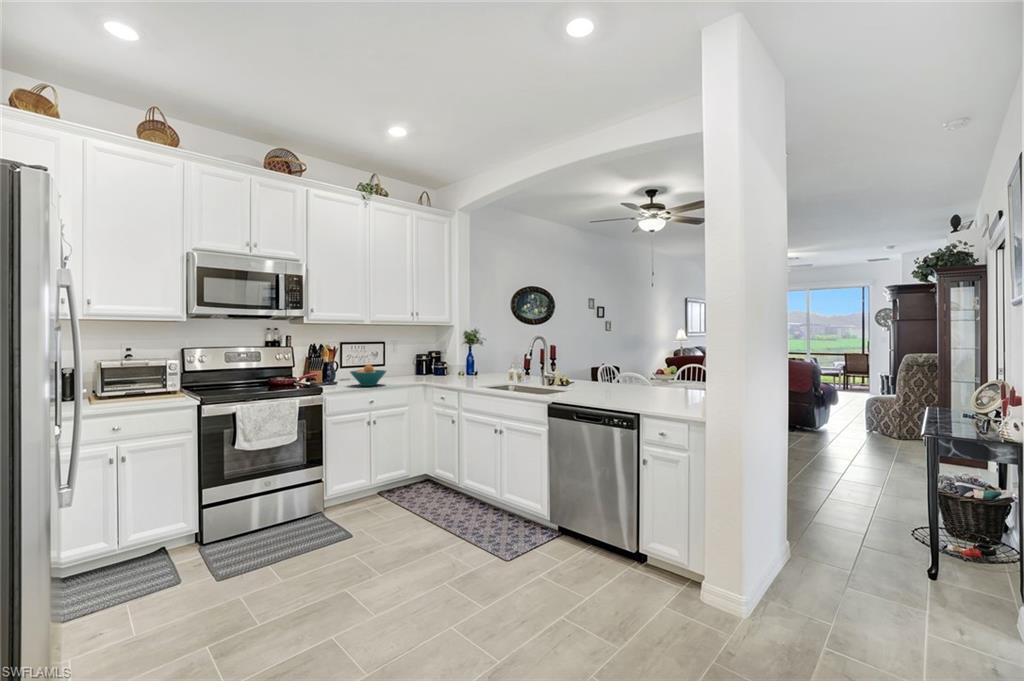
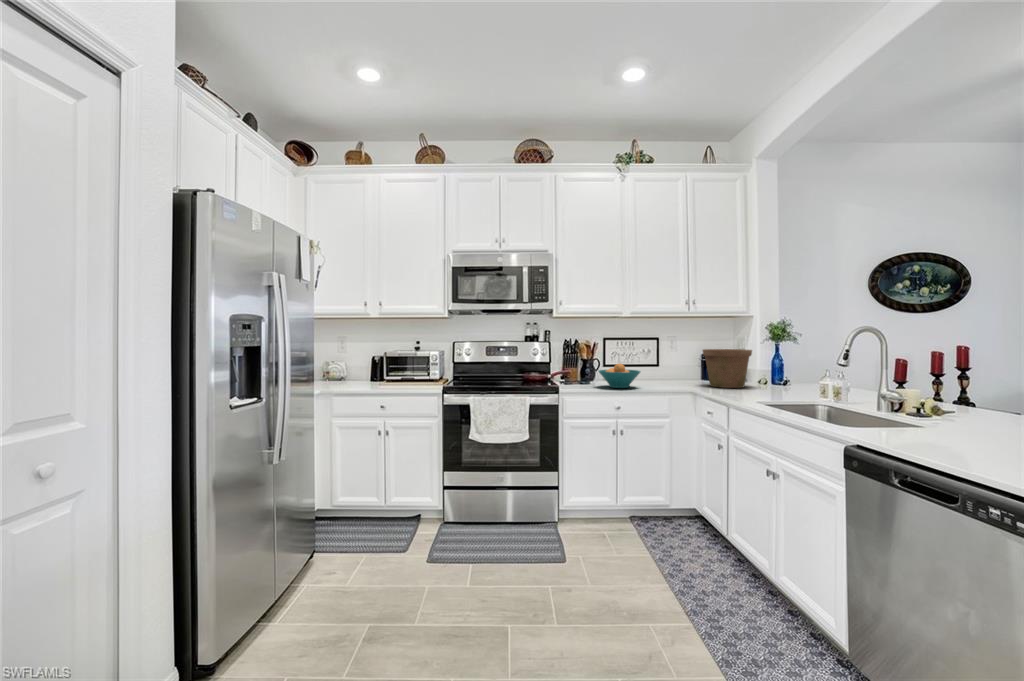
flower pot: none [425,350,460,380] -> present [703,349,752,388]

